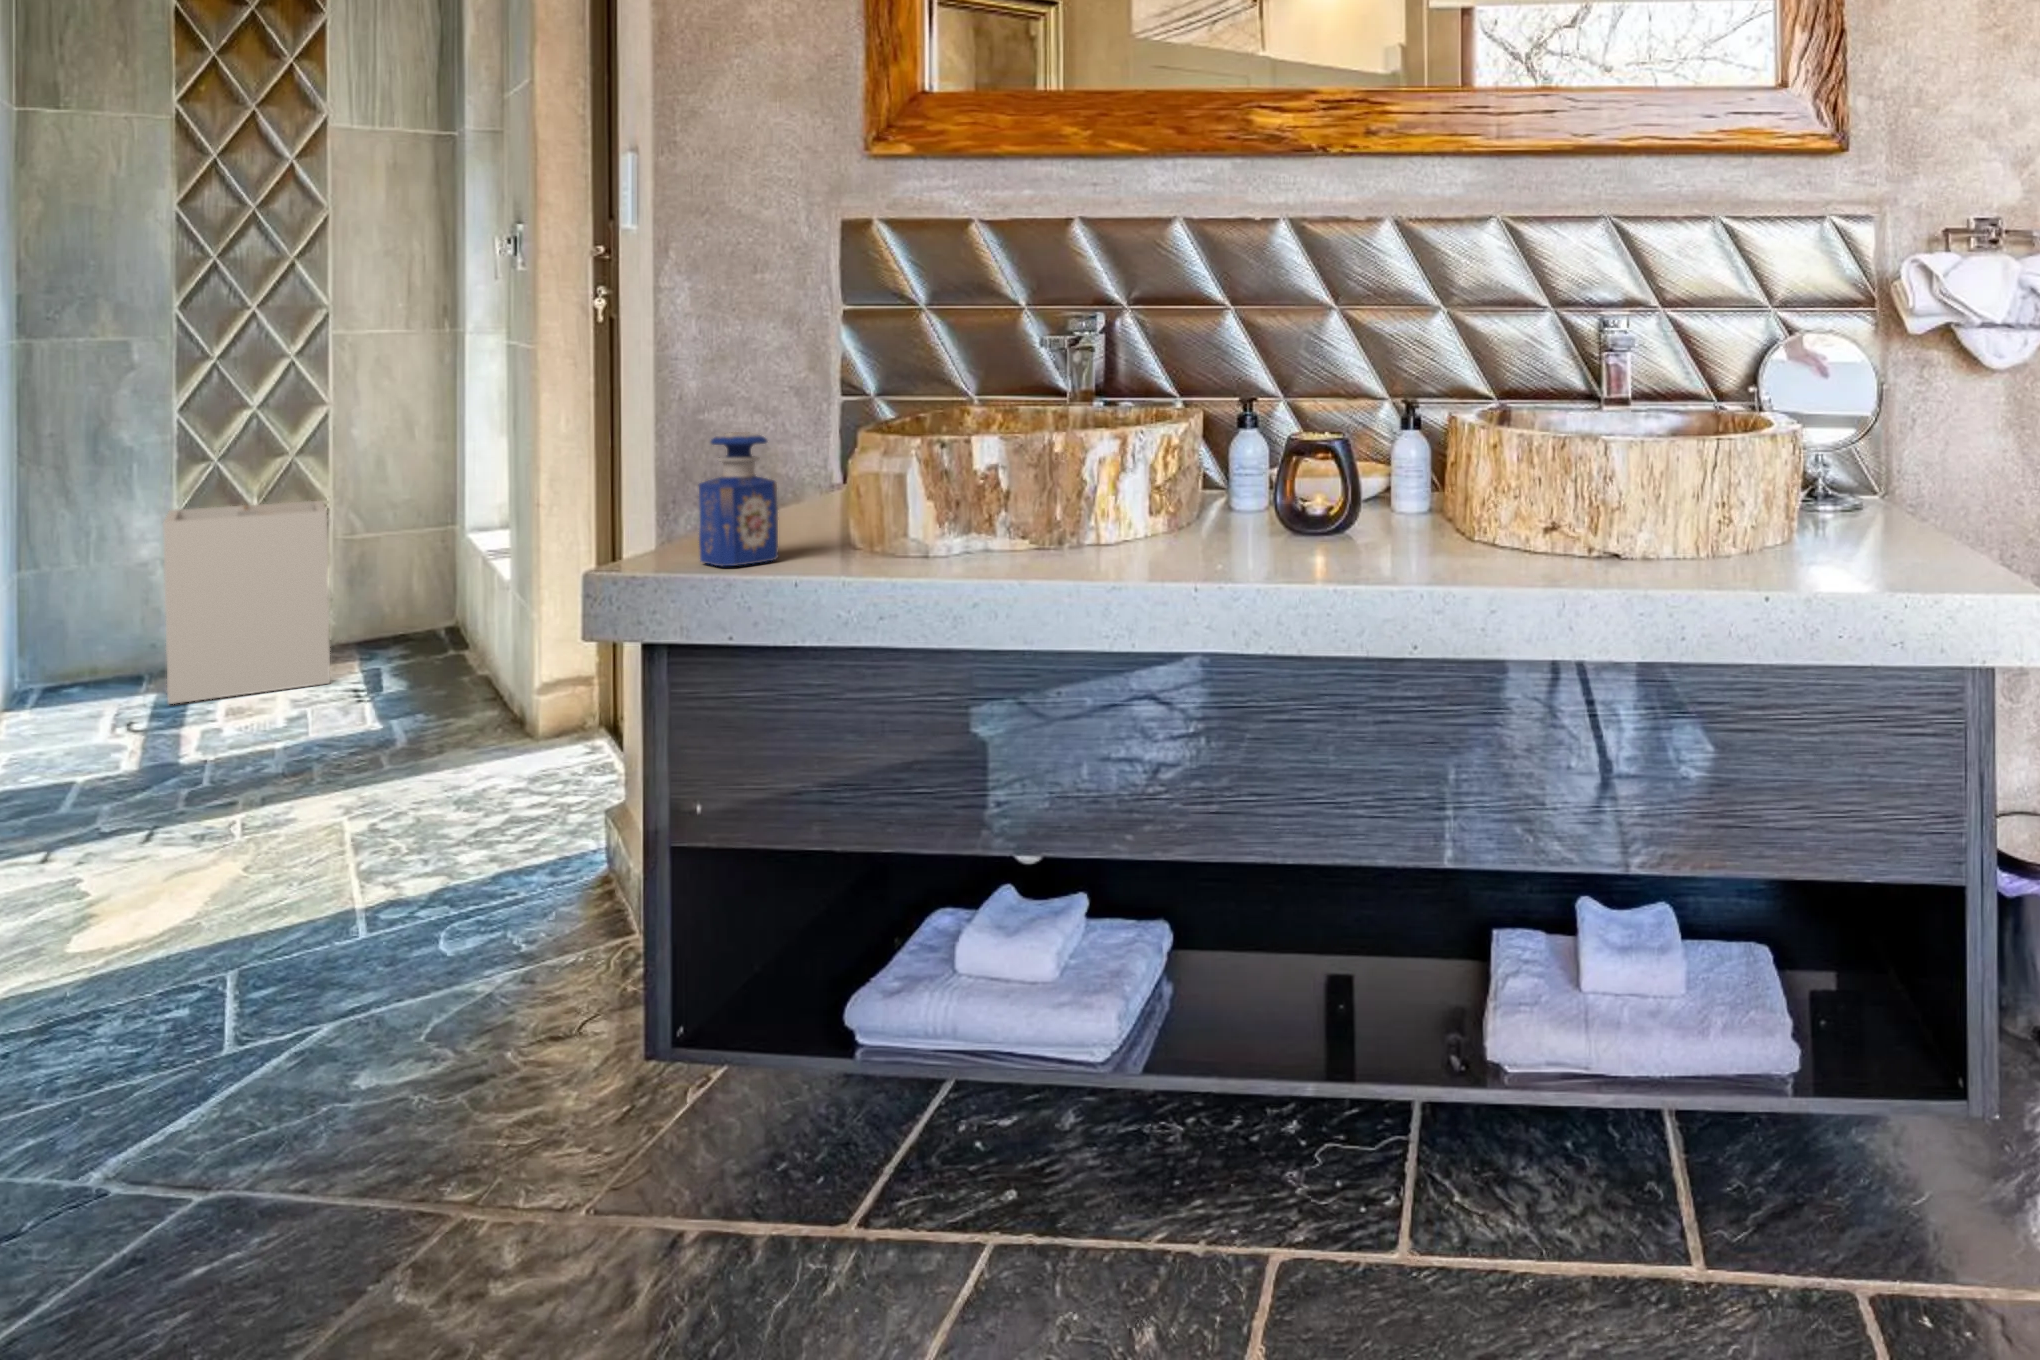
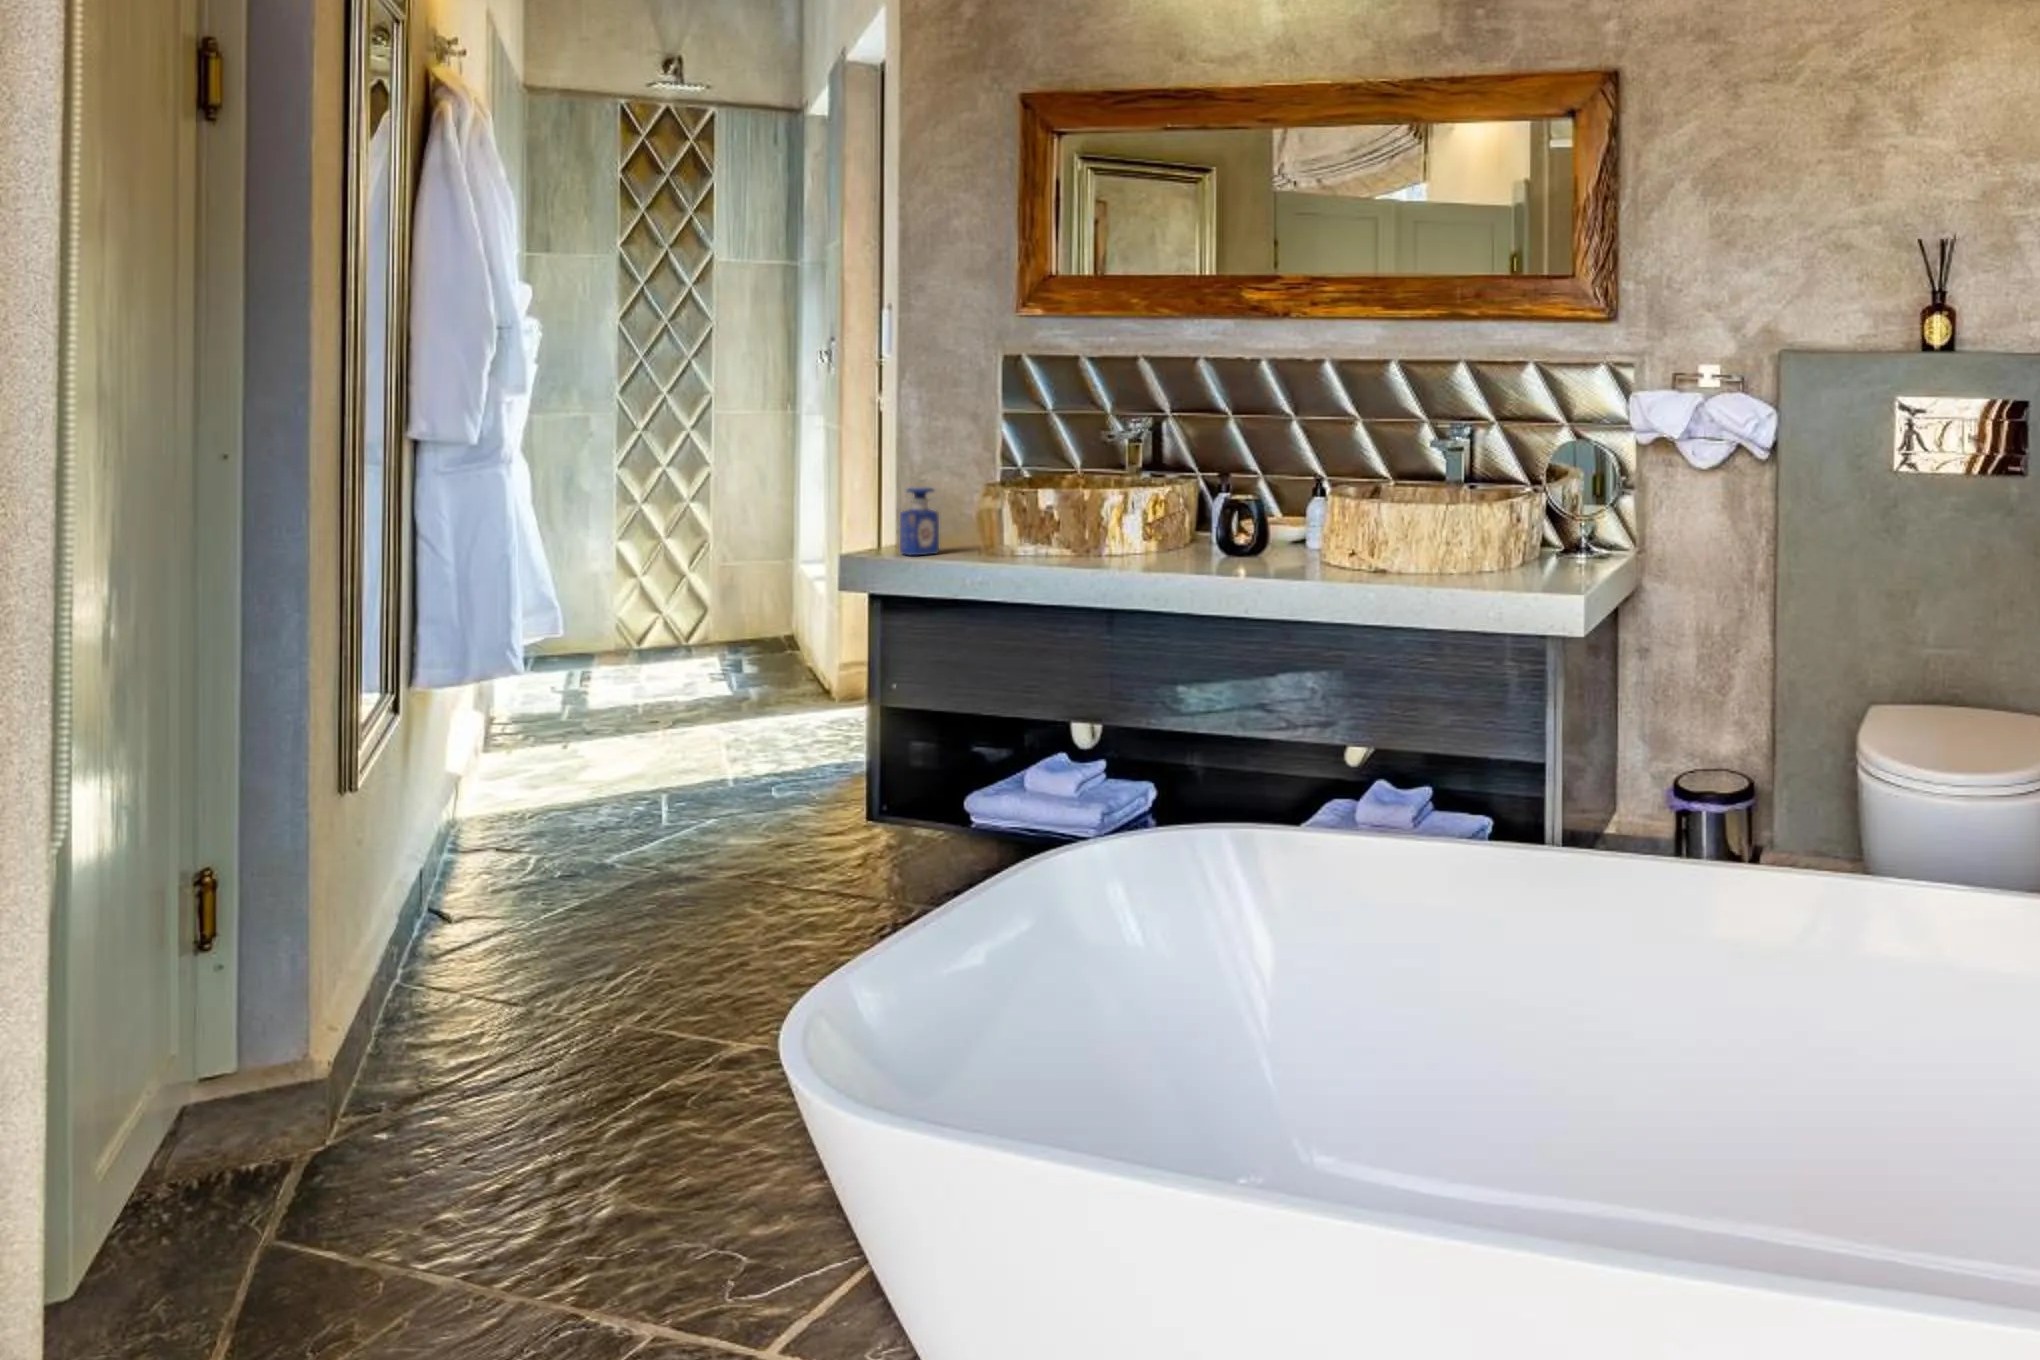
laundry hamper: present [163,501,330,704] -> none [607,534,710,675]

